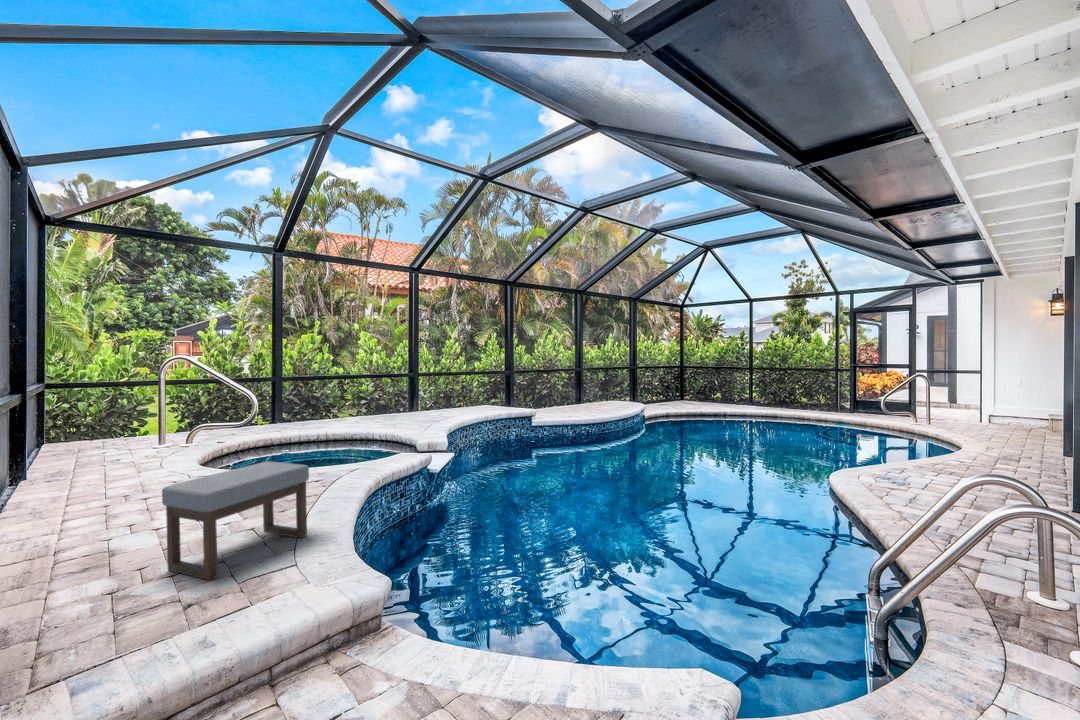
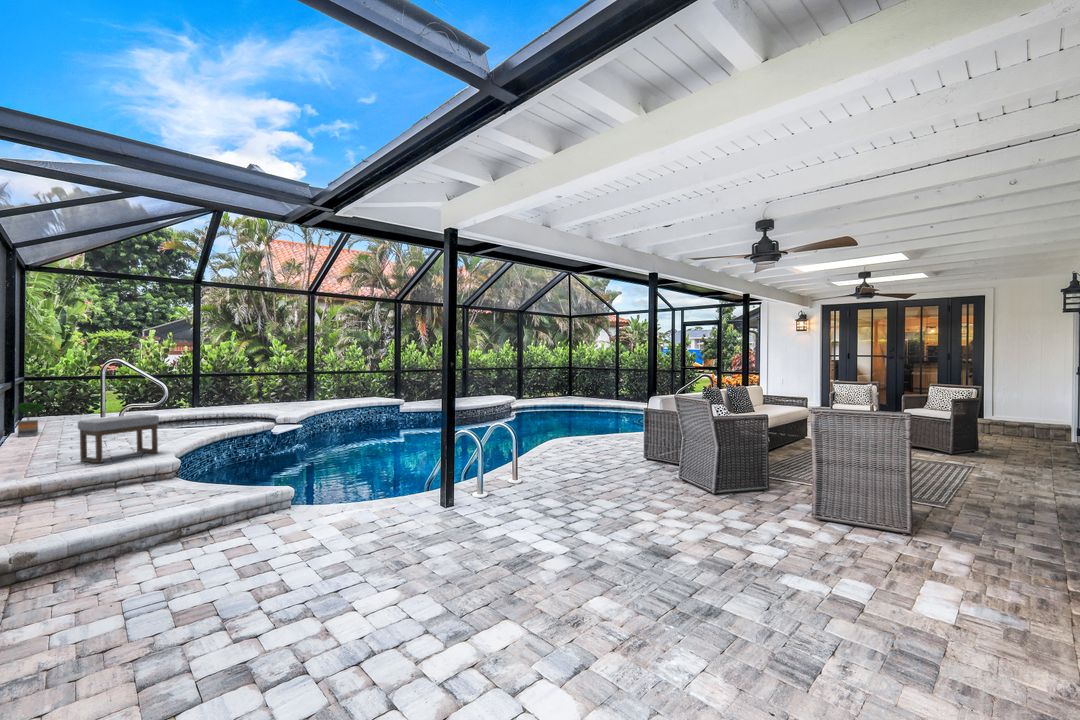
potted tree: none [22,428,80,488] -> present [13,403,44,437]

